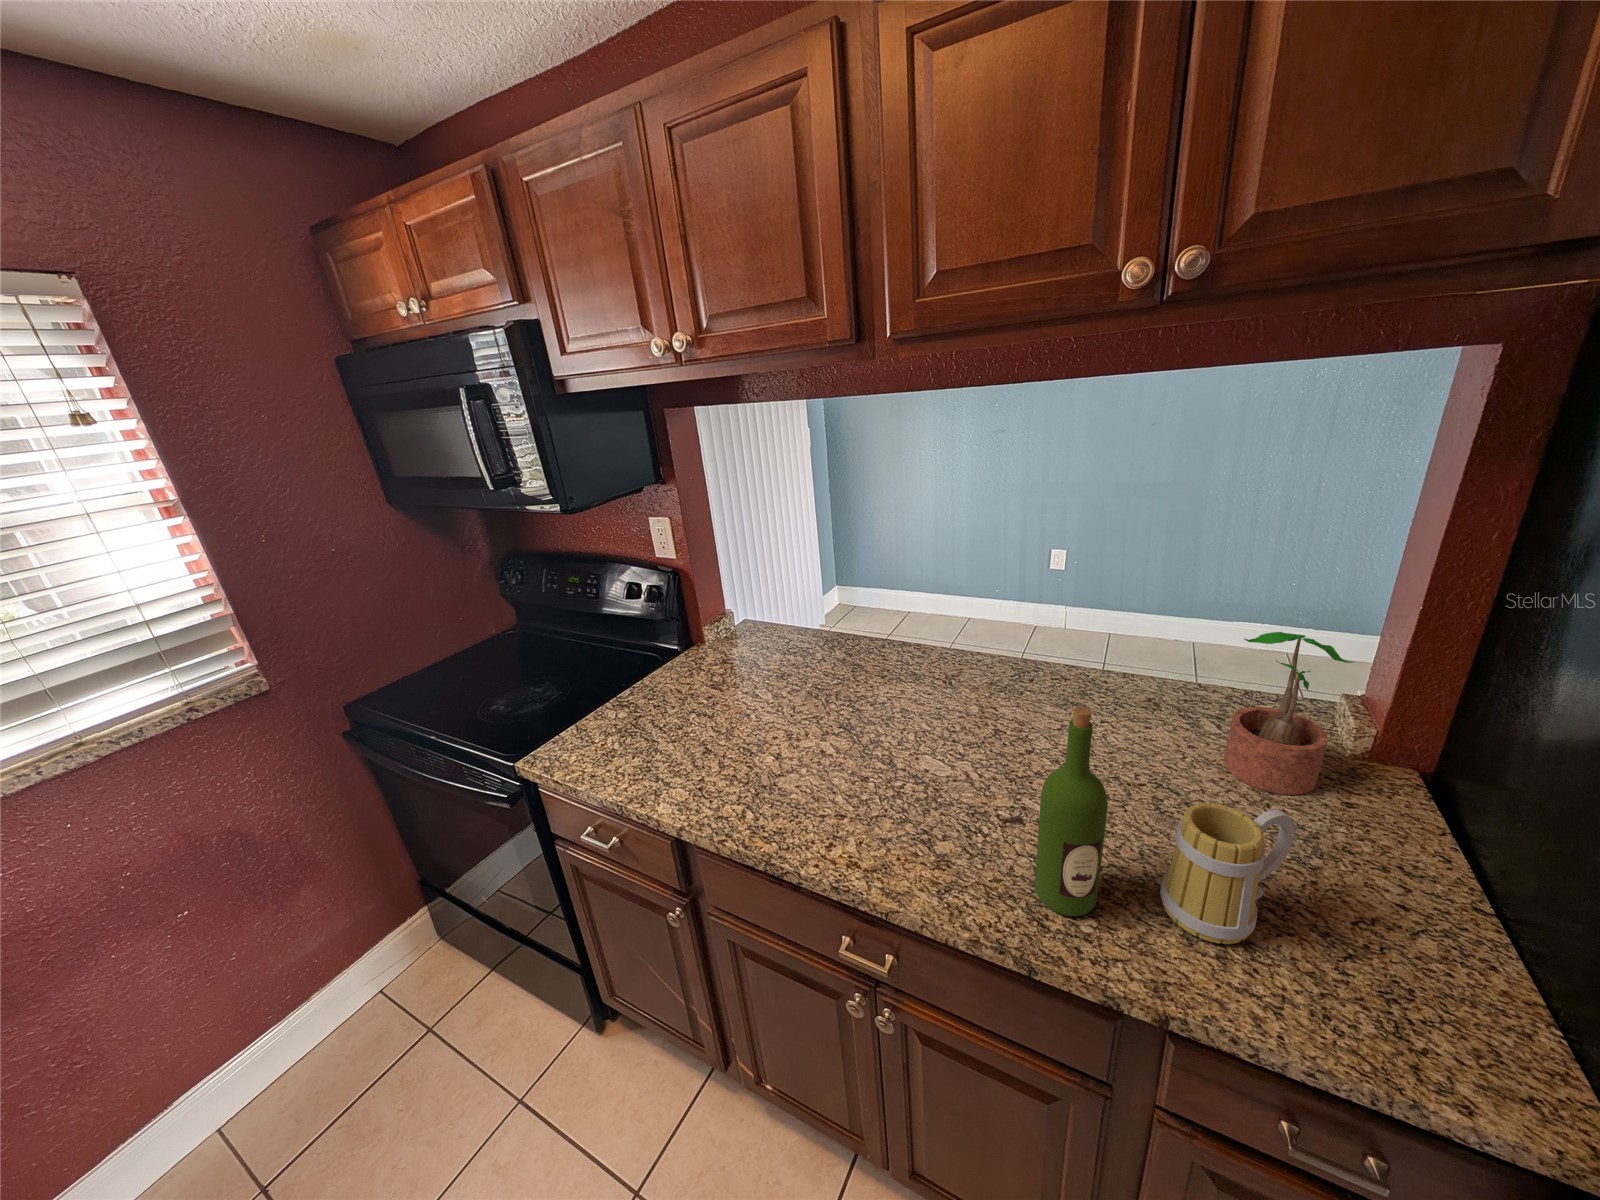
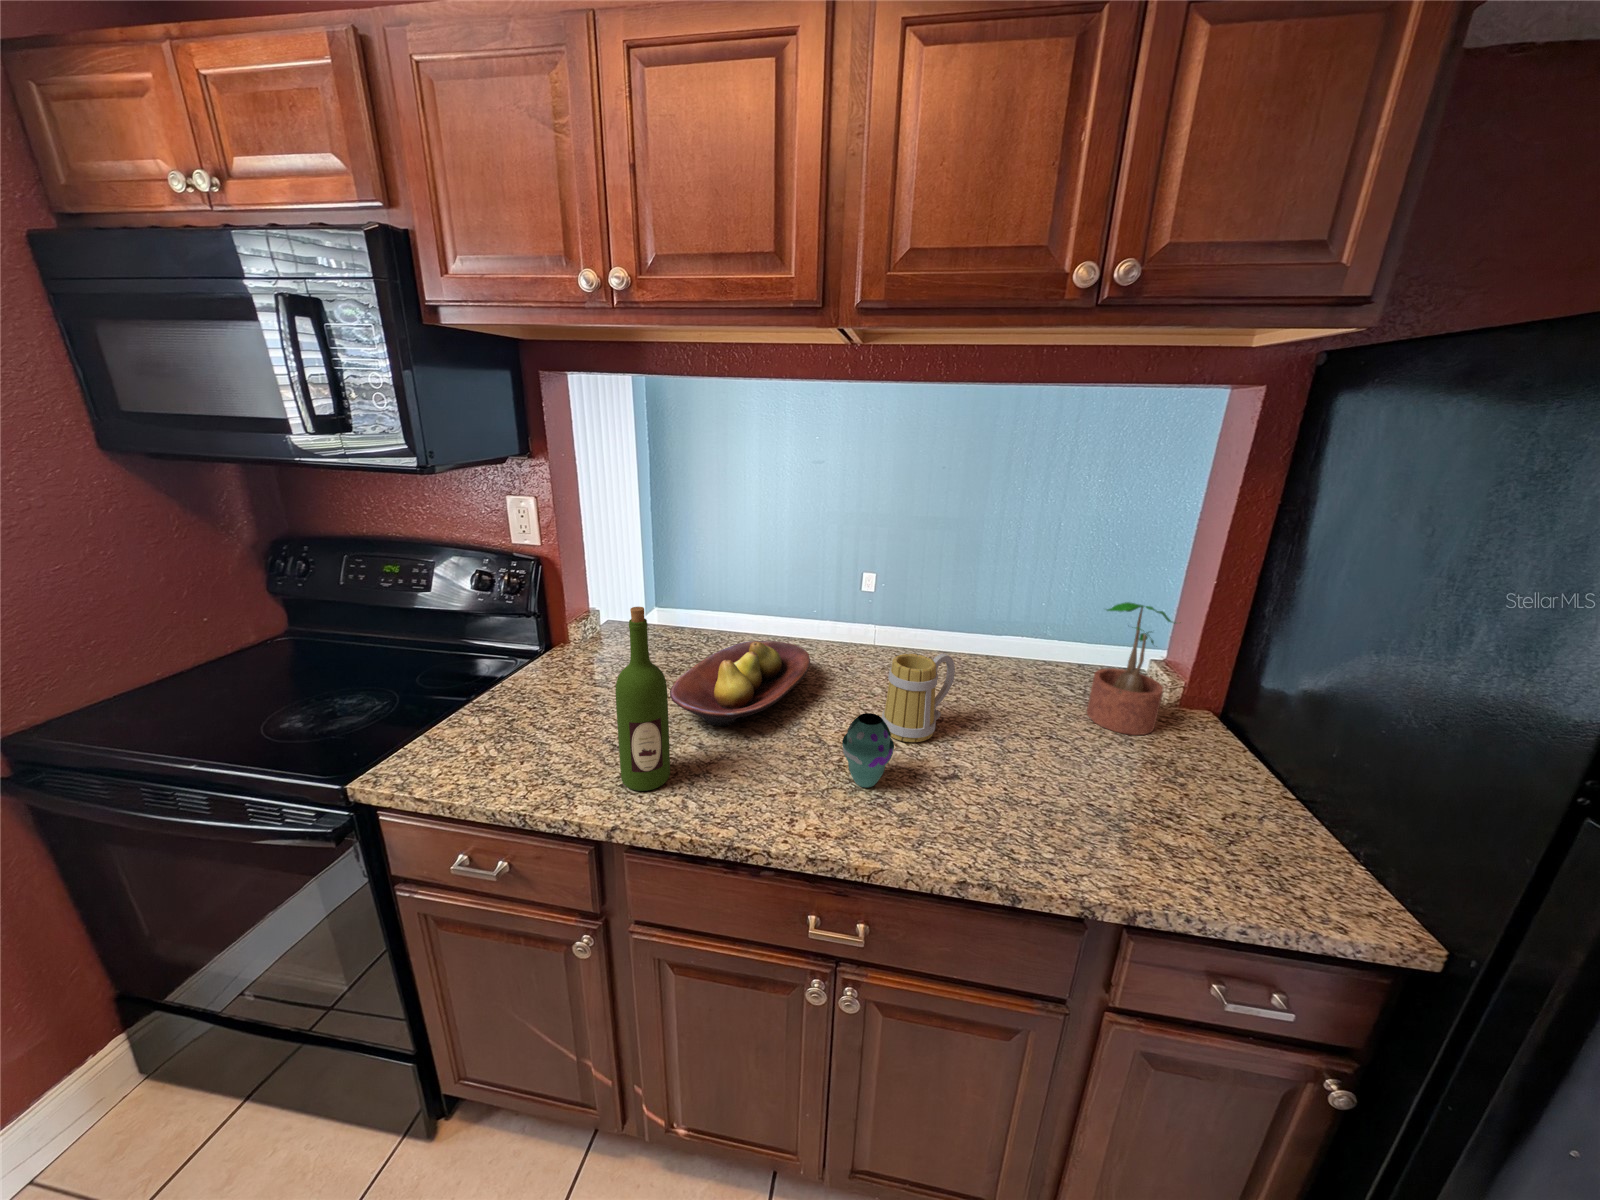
fruit bowl: none [759,650,906,738] -> present [670,641,810,726]
wine bottle: present [1035,706,1108,916] -> present [616,607,670,791]
vase: none [891,748,944,820] -> present [842,713,894,787]
mug: present [1160,803,1295,944] -> present [882,654,955,742]

